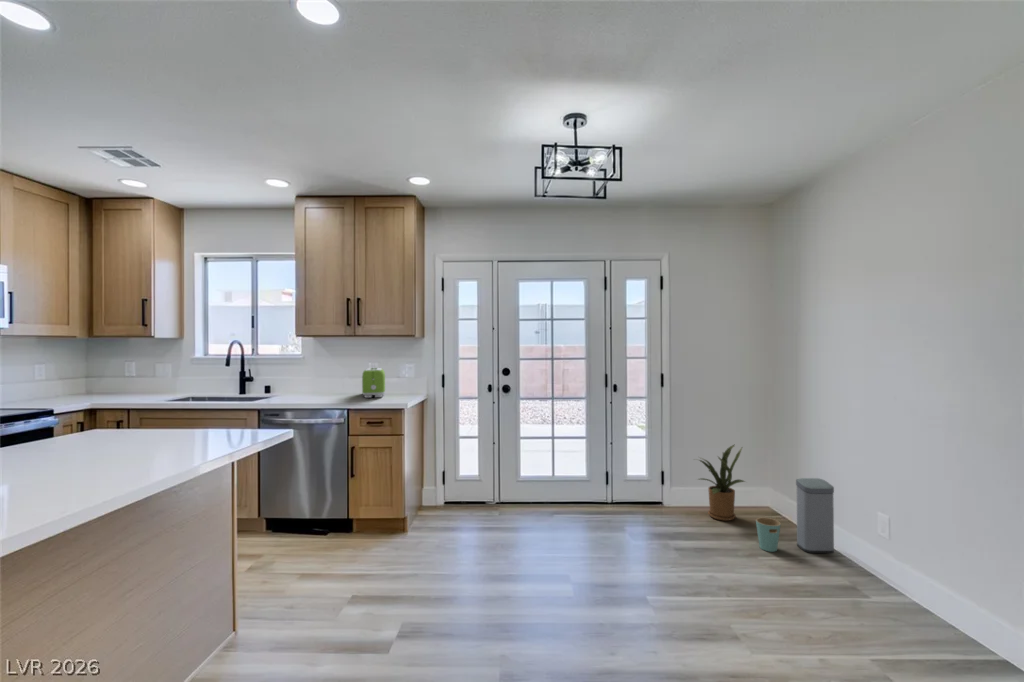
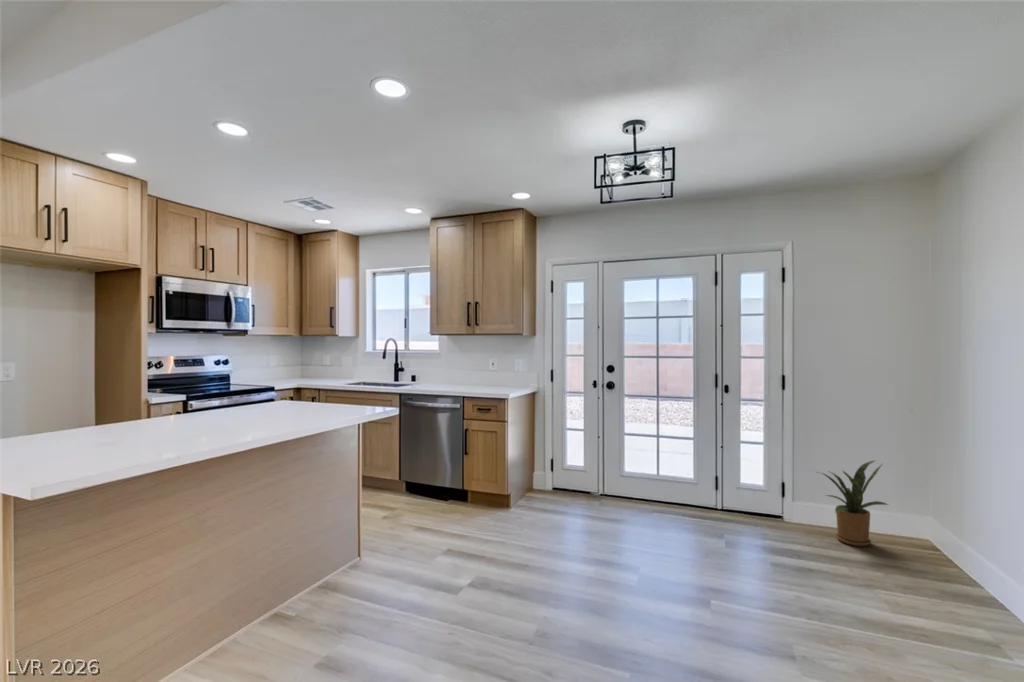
toaster: present [362,368,385,398] -> none [480,363,502,388]
trash can: present [756,478,834,553] -> none [878,505,991,601]

